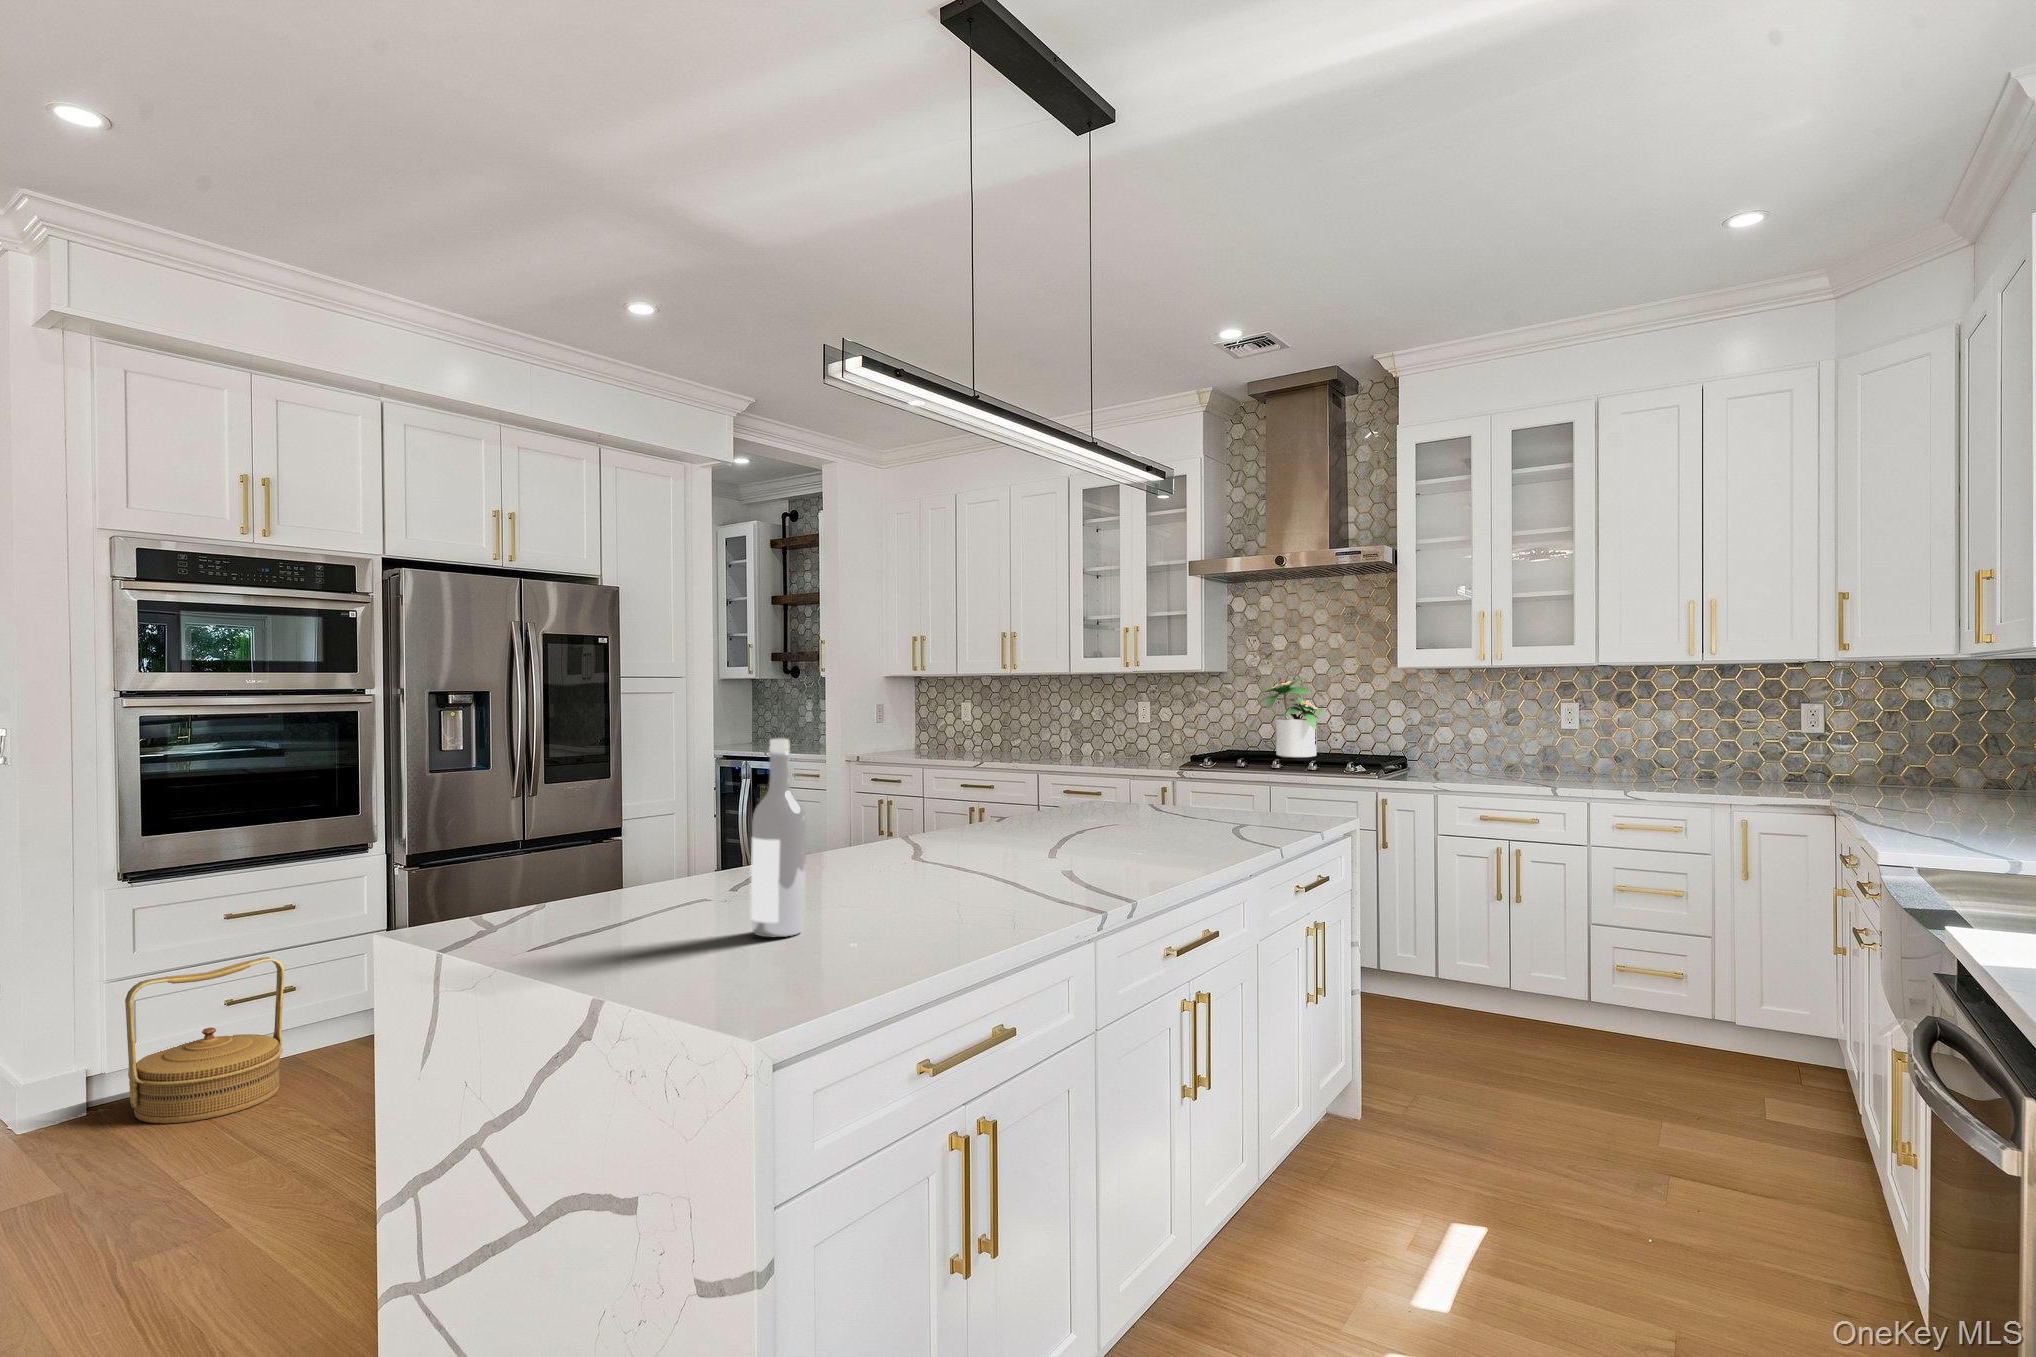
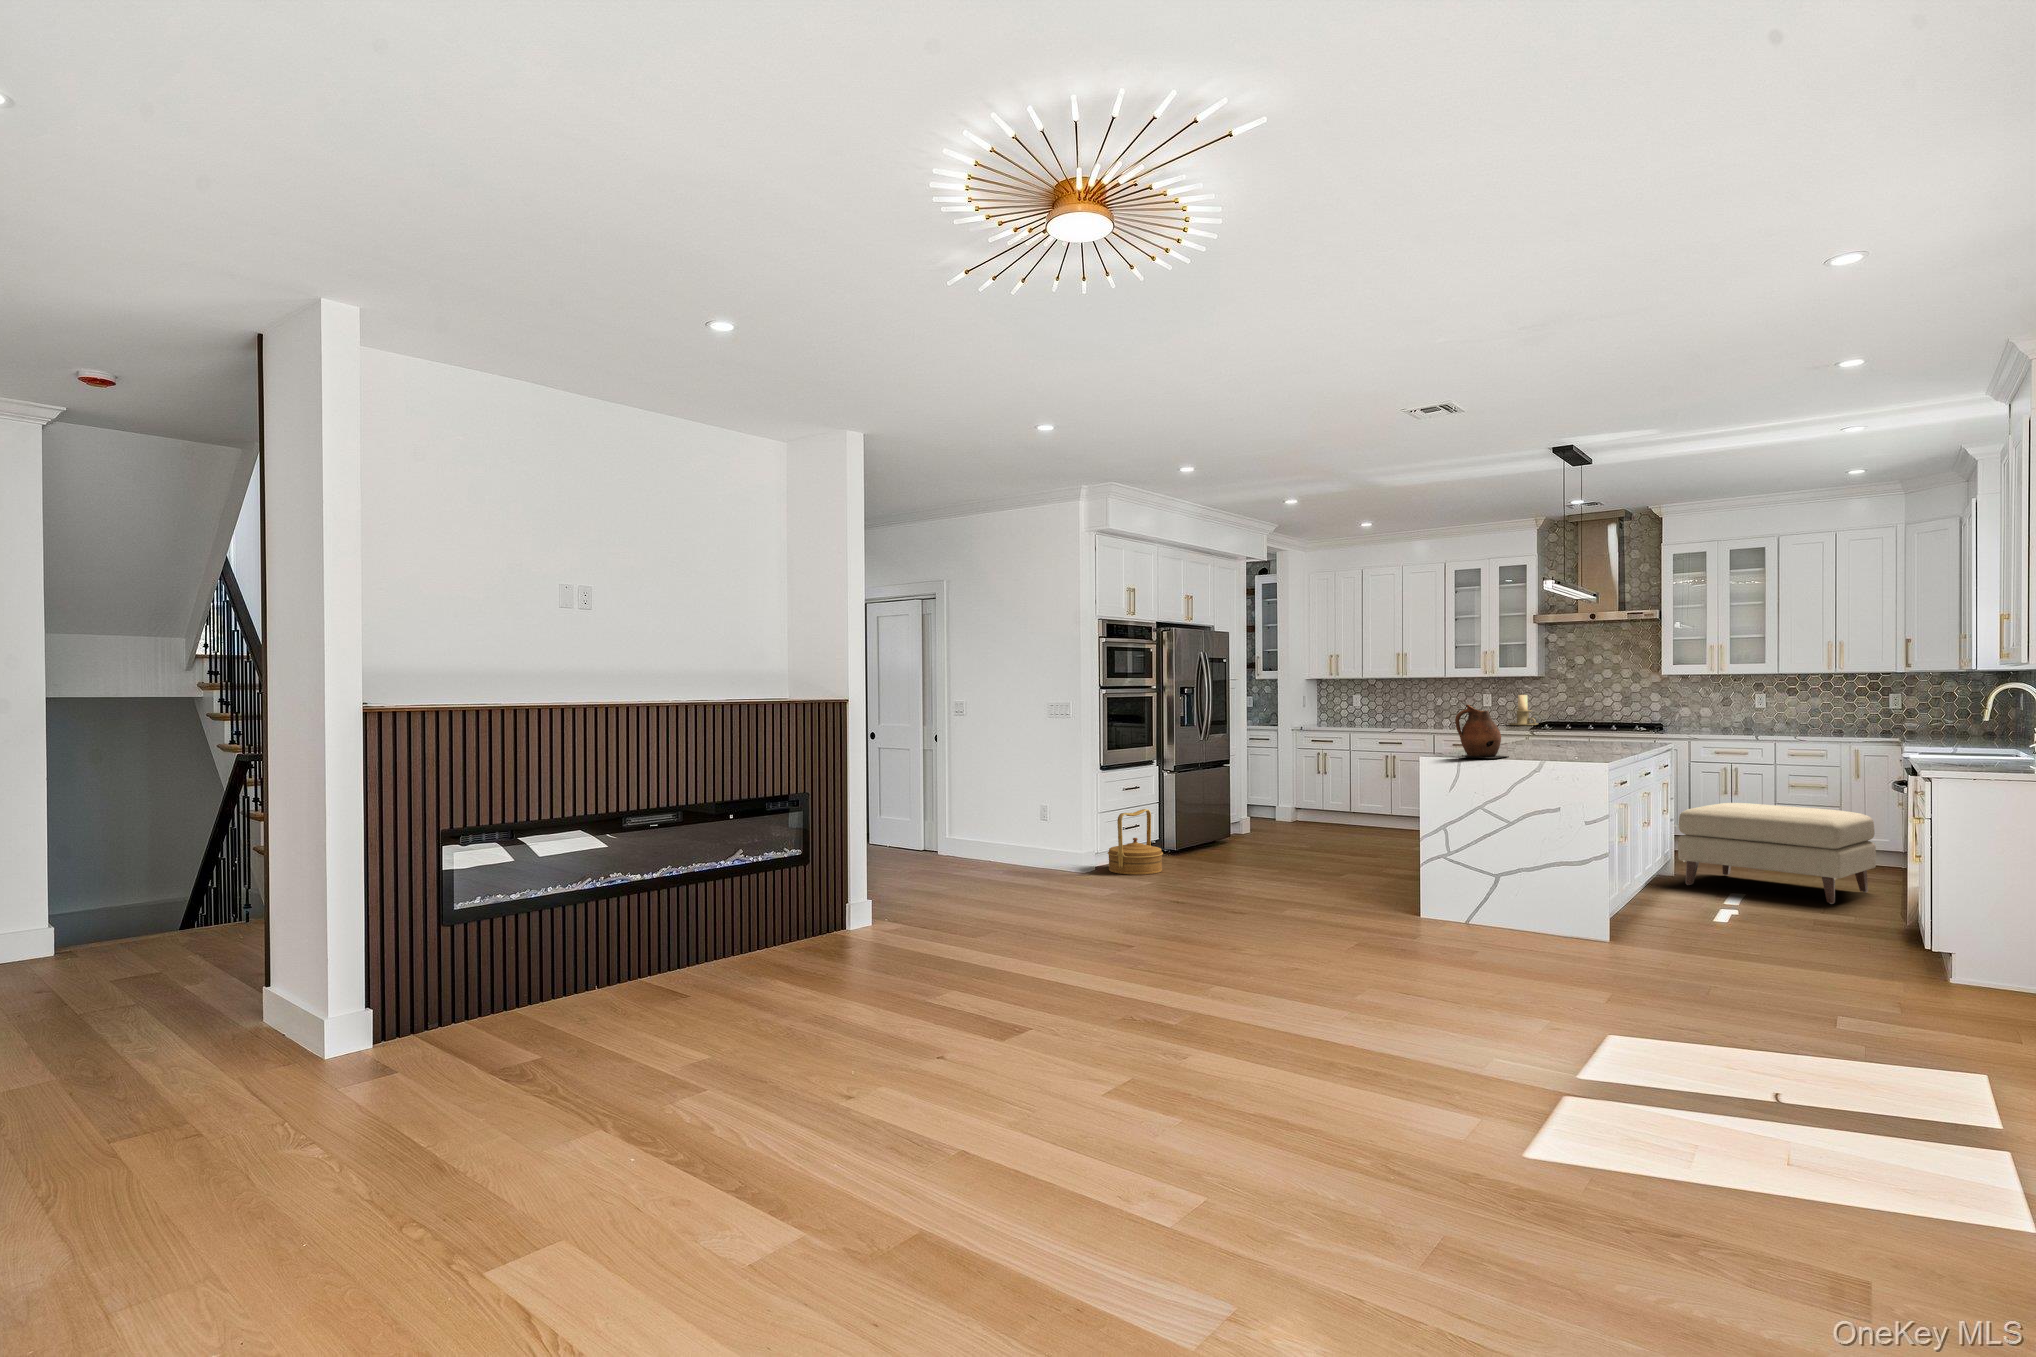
potted plant: present [1255,678,1325,758] -> none [1566,680,1613,725]
candle holder: none [1165,703,1217,758] -> present [1508,695,1538,726]
wine bottle: present [751,739,806,937] -> none [1544,699,1562,758]
ceramic pitcher: none [557,752,720,932] -> present [1455,705,1509,759]
ottoman: none [1340,948,1781,1272] -> present [1678,803,1876,904]

